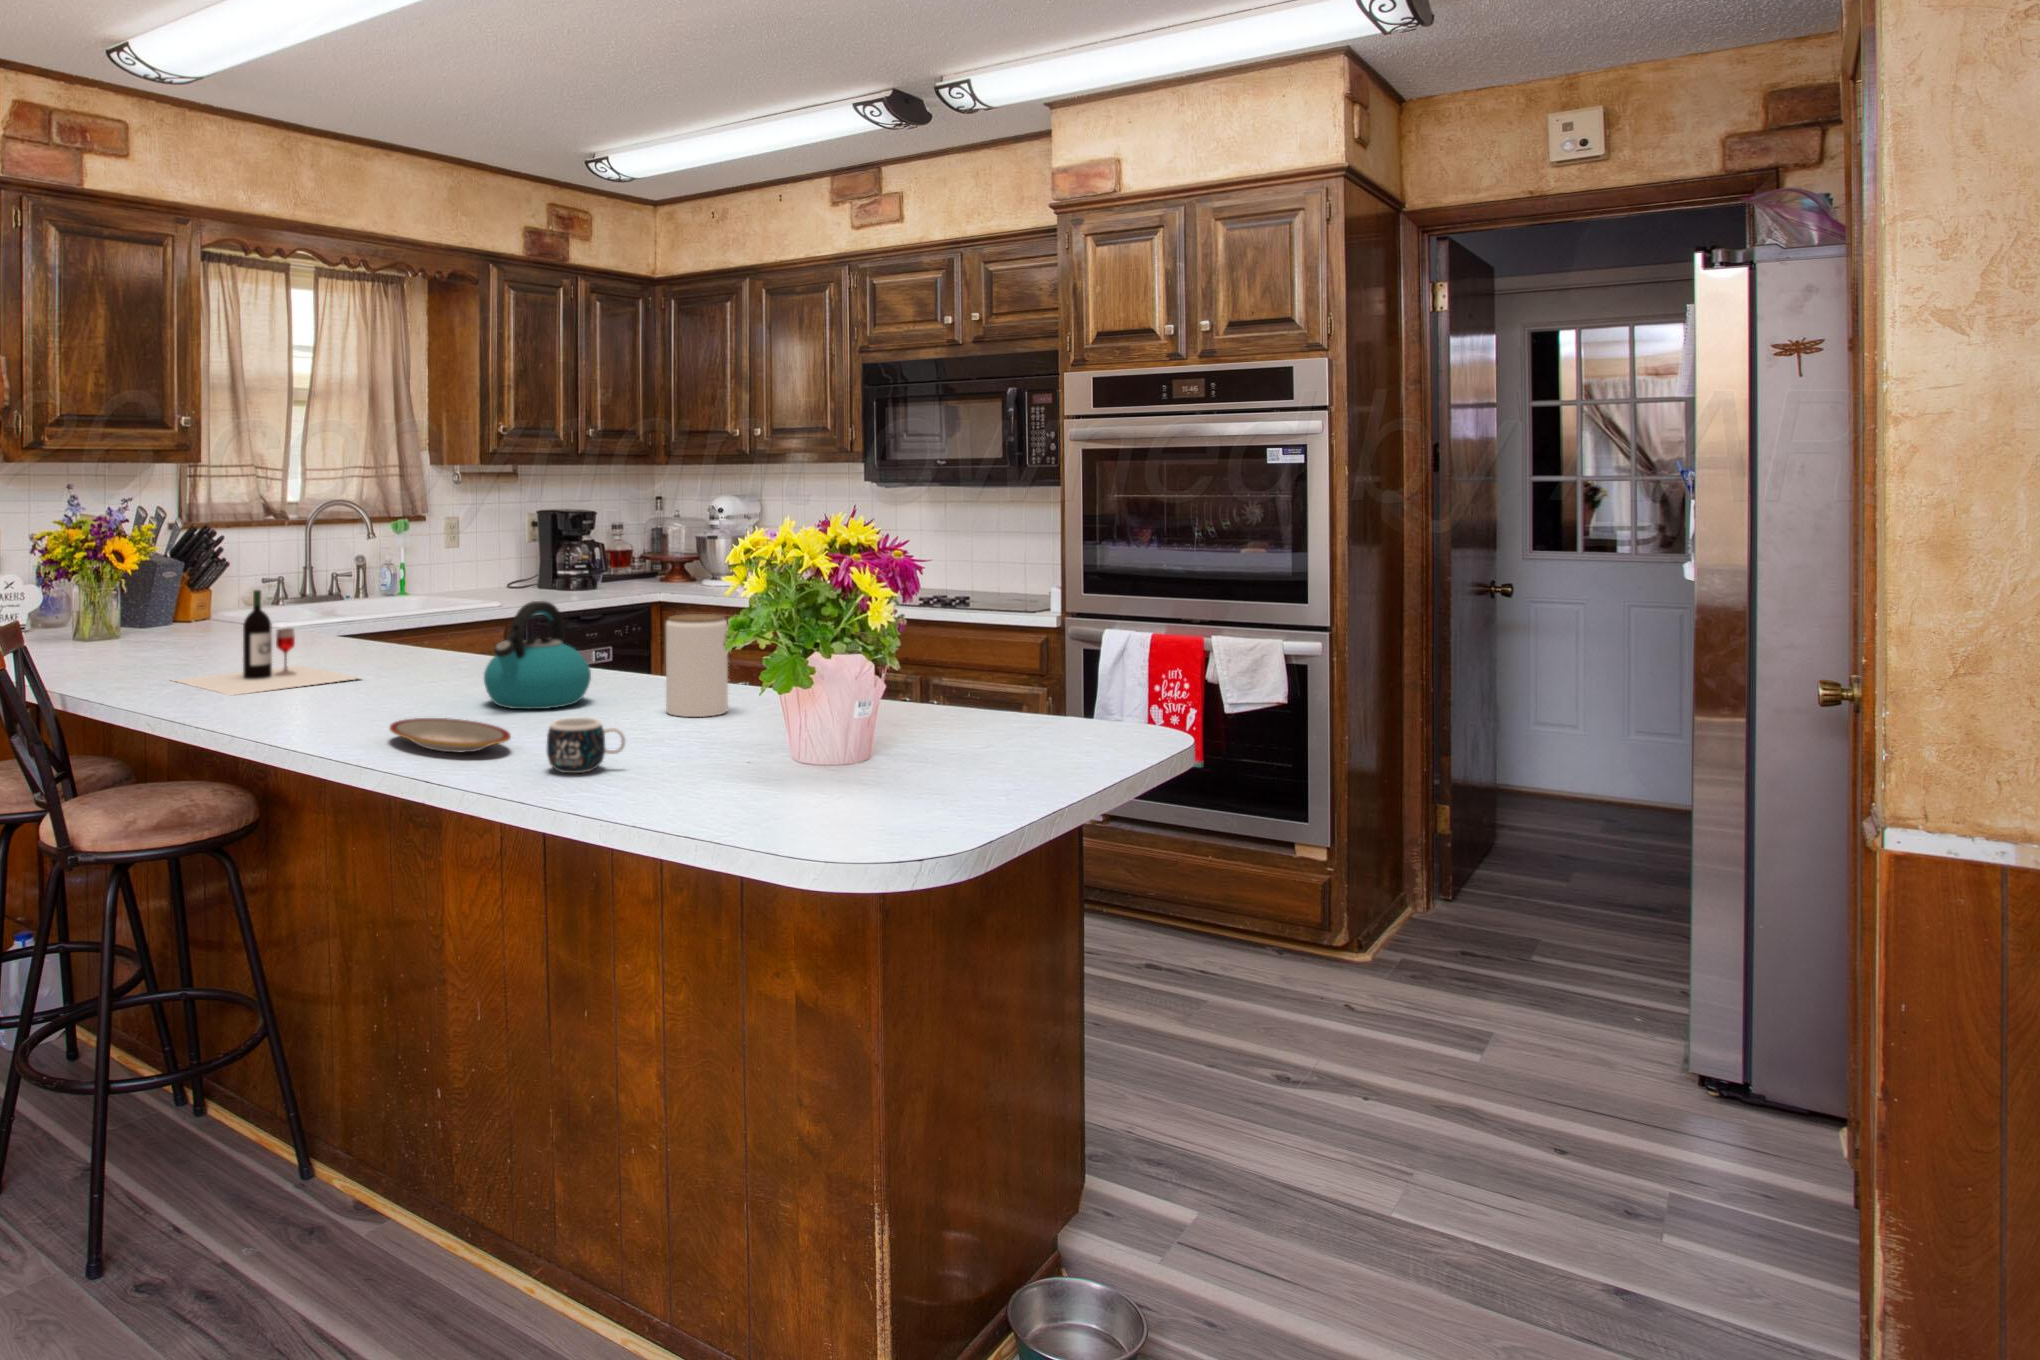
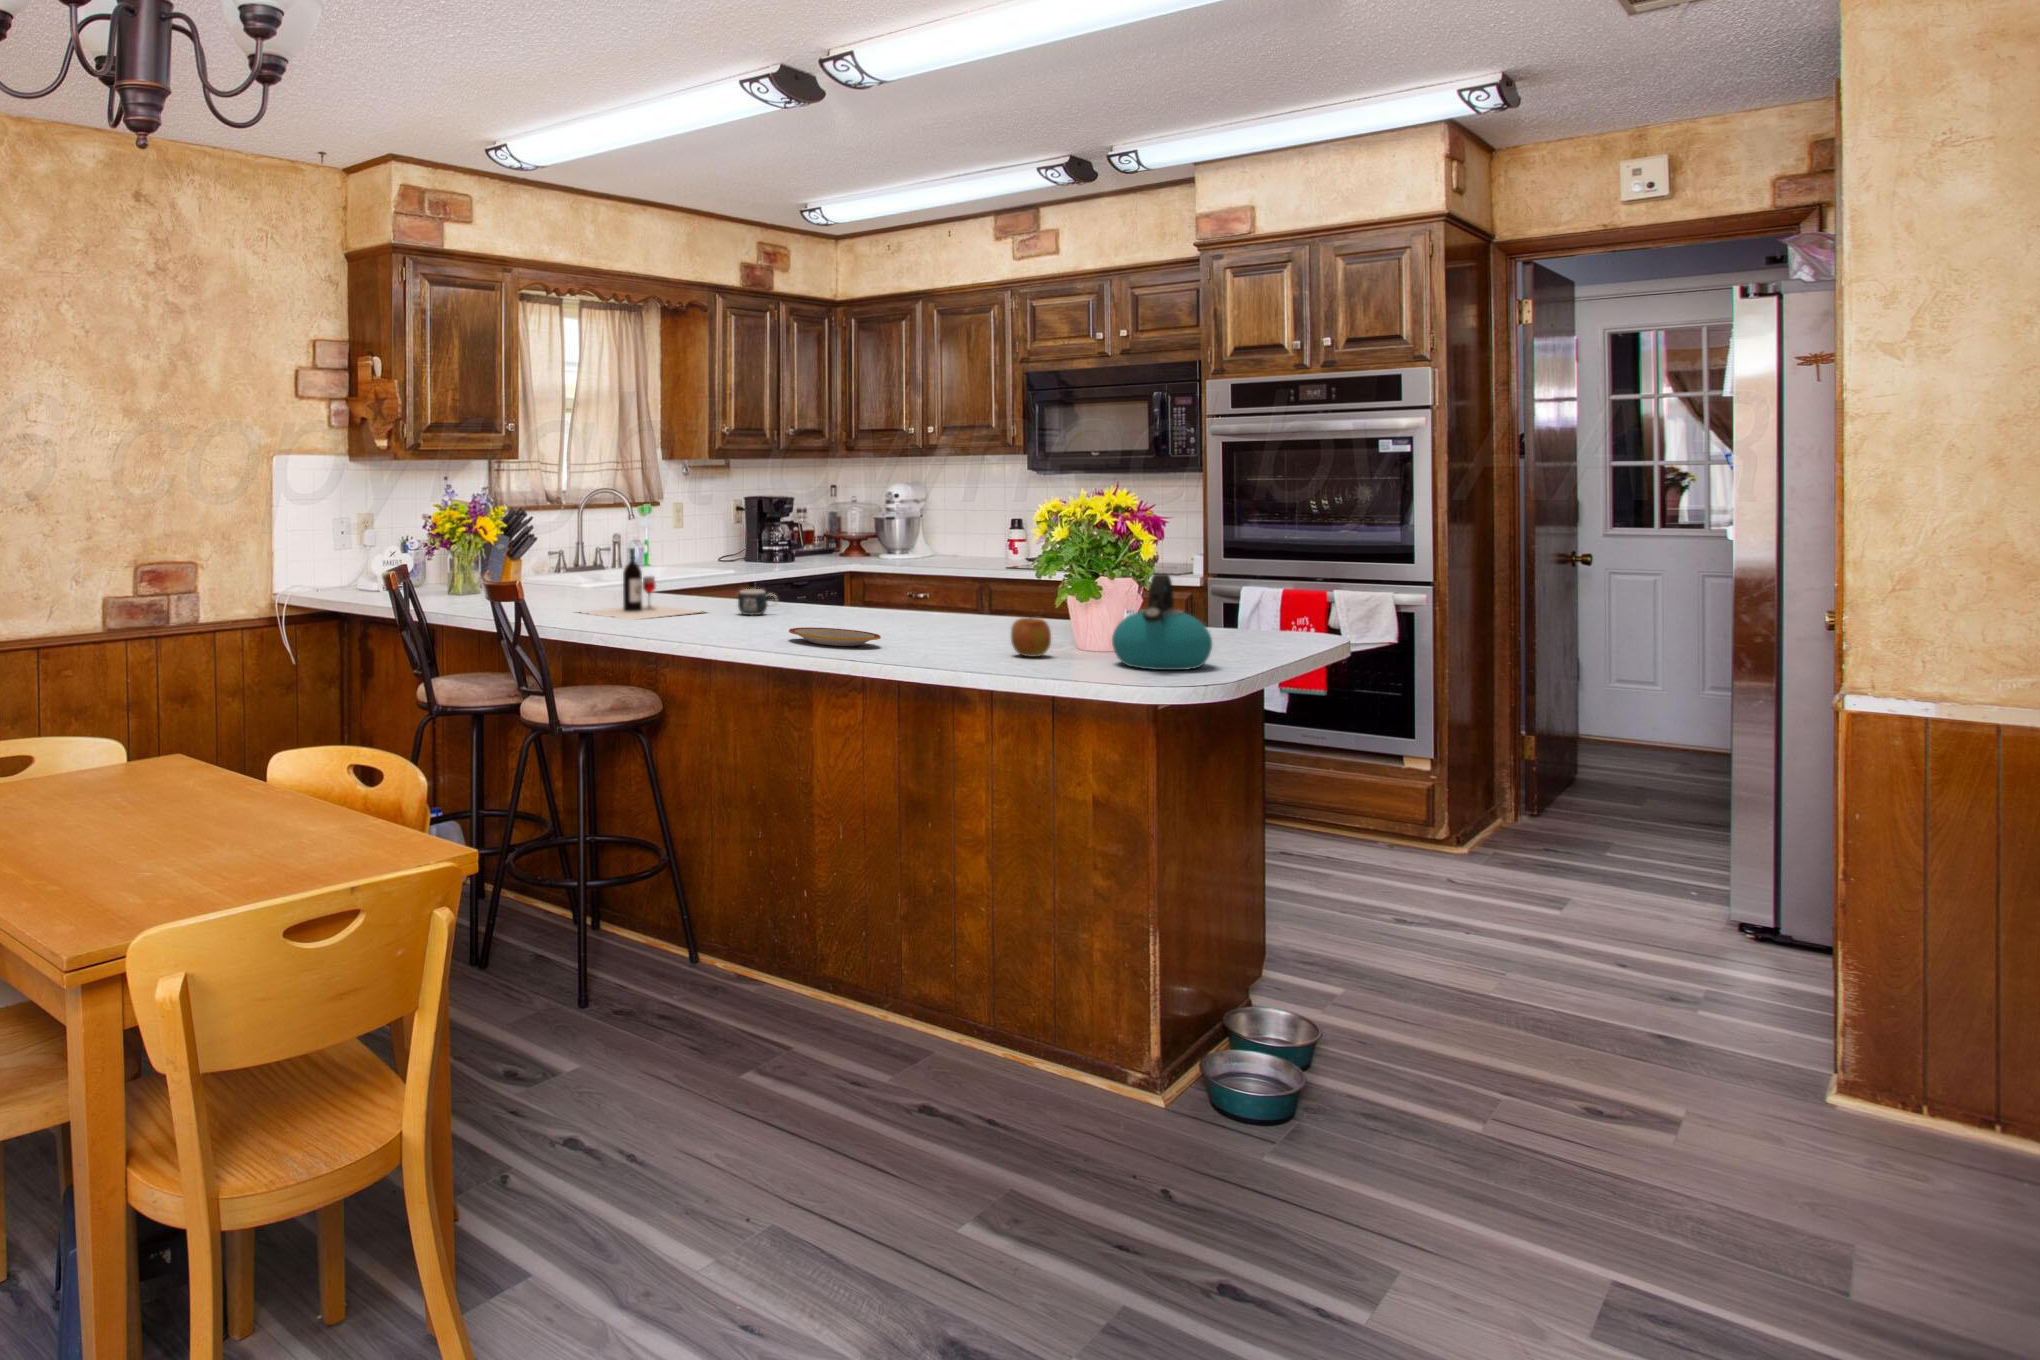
kettle: present [484,601,591,709] -> present [1112,574,1212,670]
jar: present [666,614,728,717] -> none [955,561,1000,632]
apple: none [685,706,745,775] -> present [1011,618,1051,657]
mug: present [547,718,625,773] -> present [738,589,777,615]

